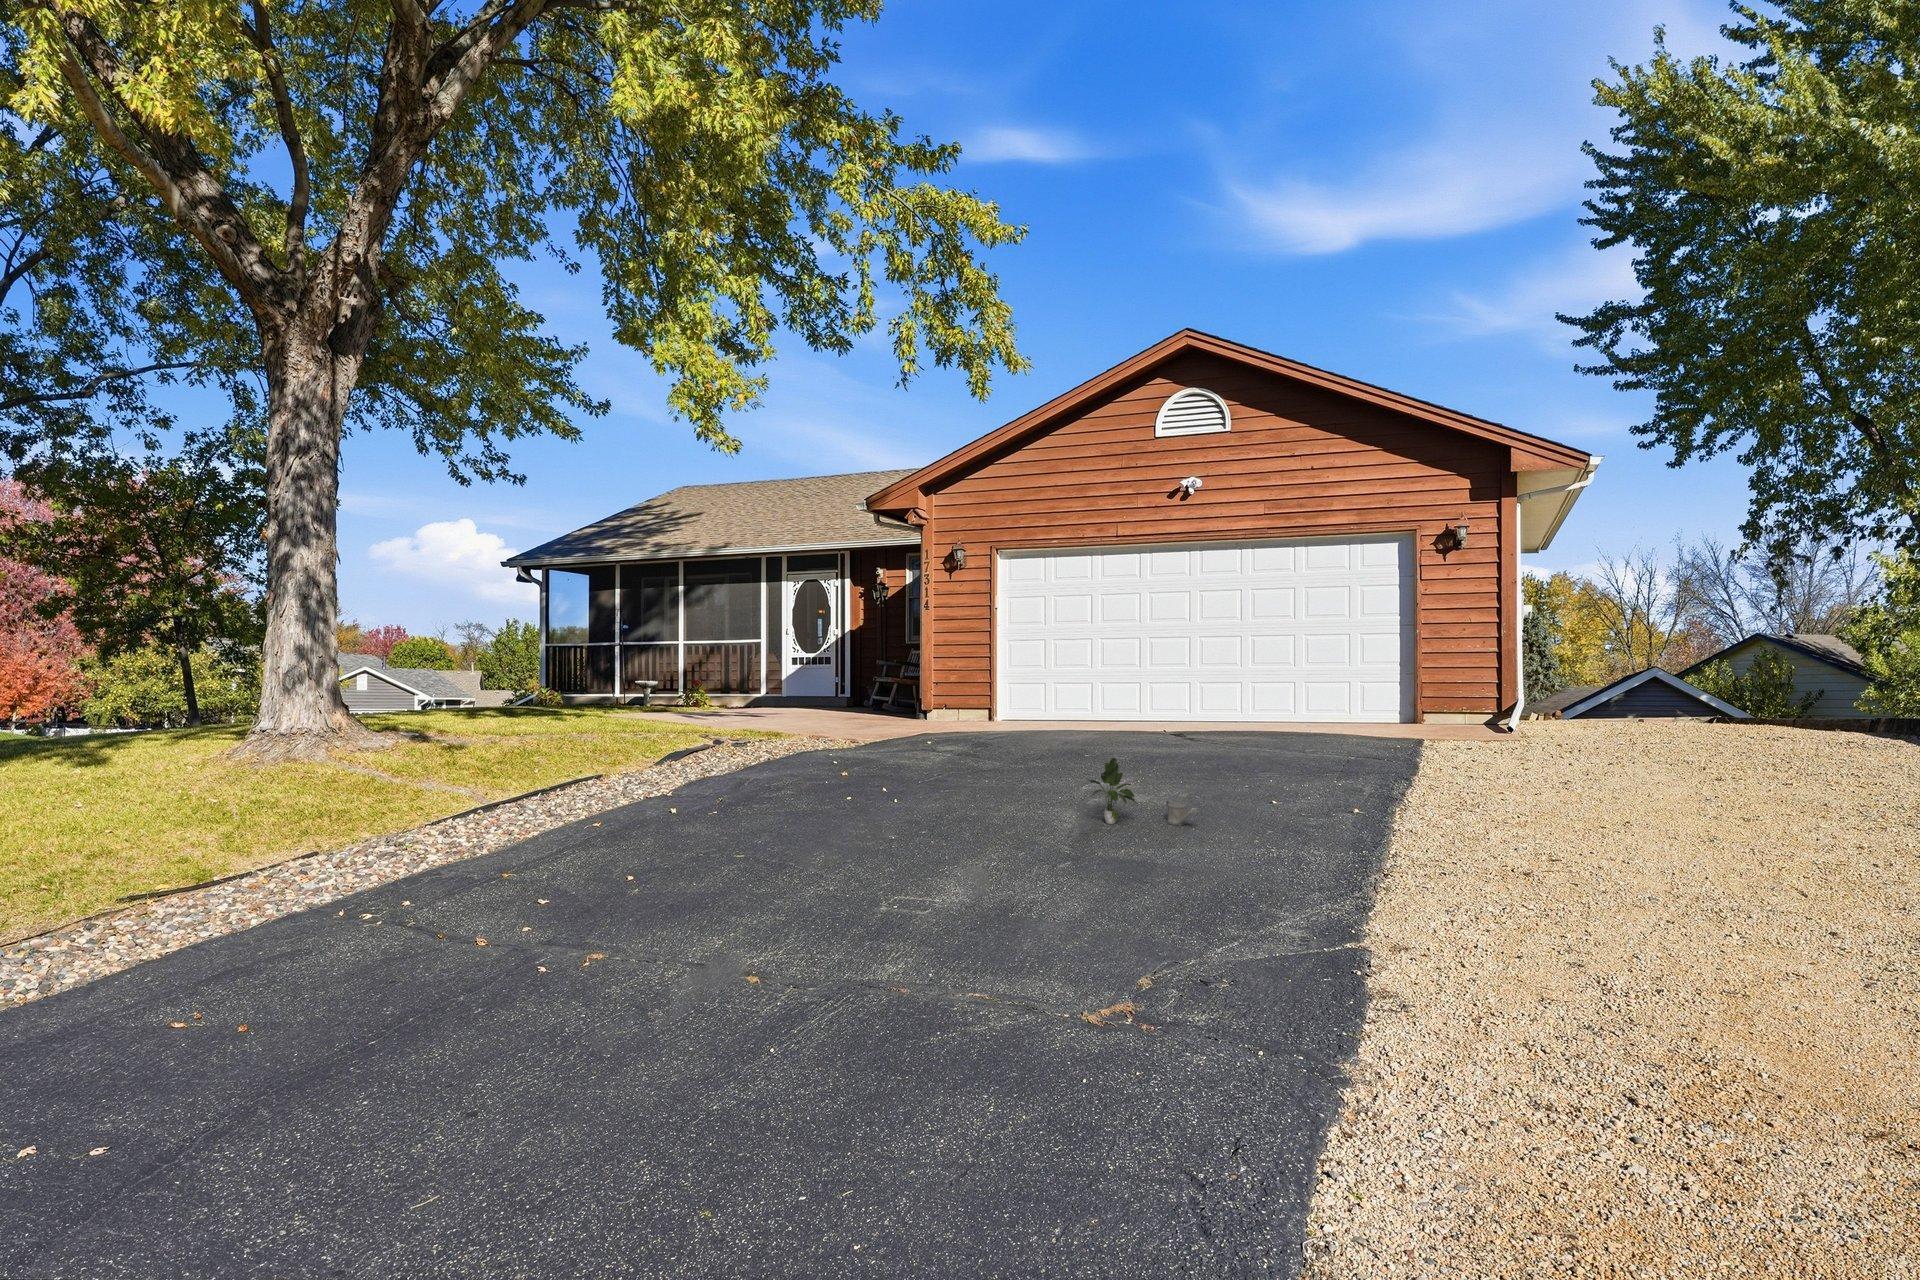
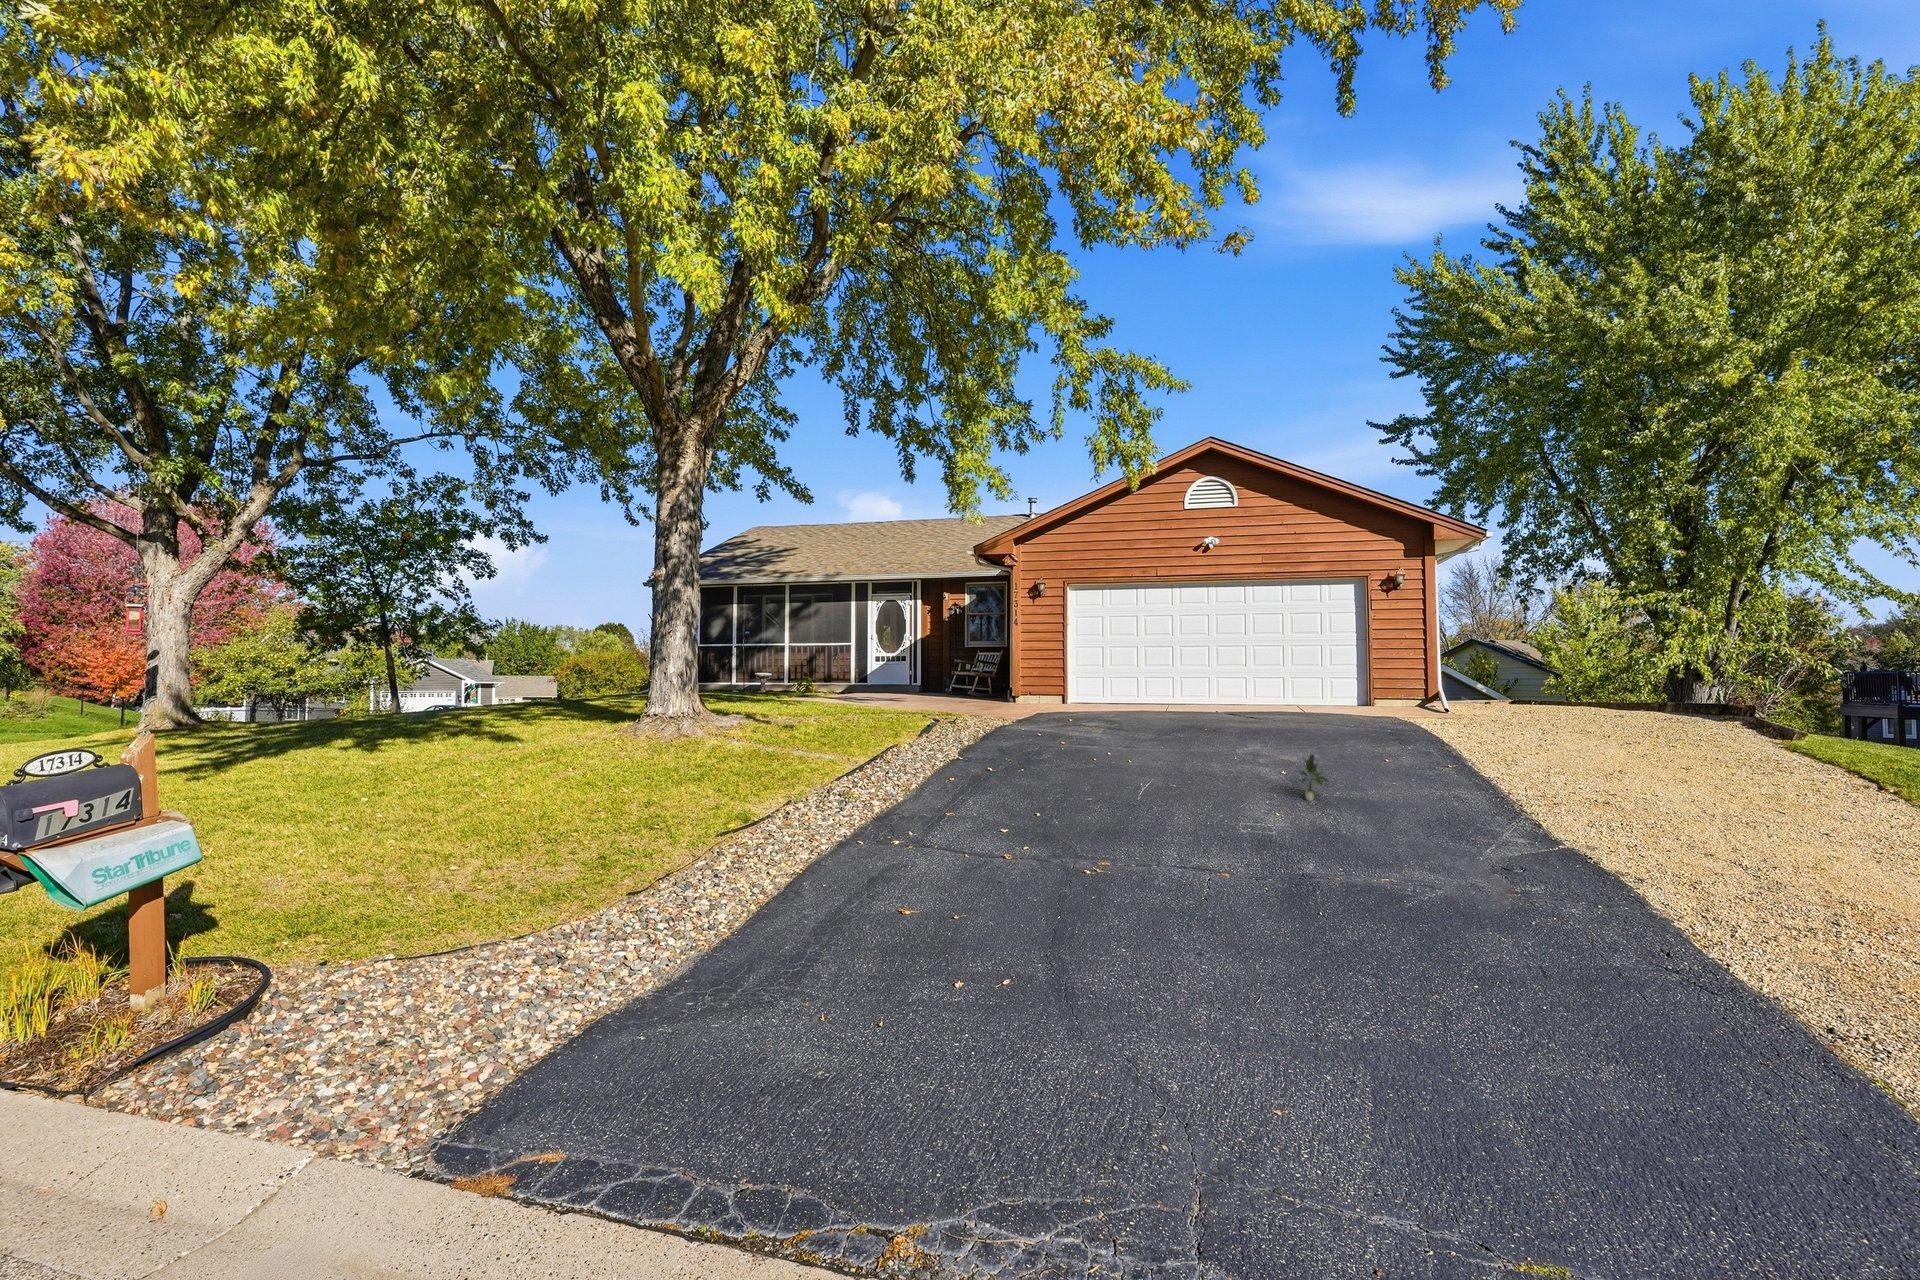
watering can: present [1166,801,1197,825] -> none [1341,782,1376,800]

